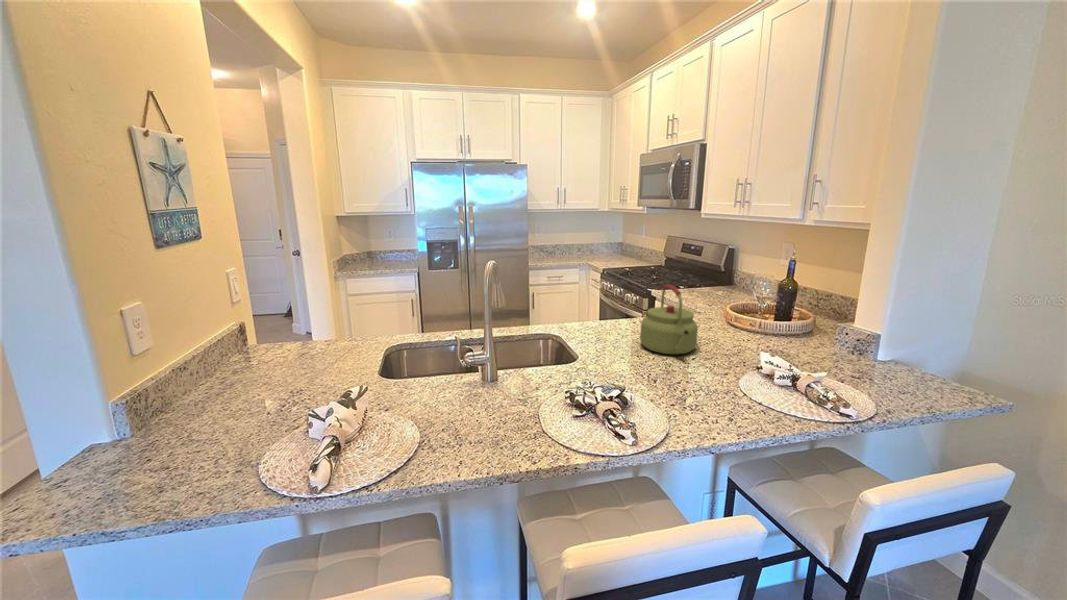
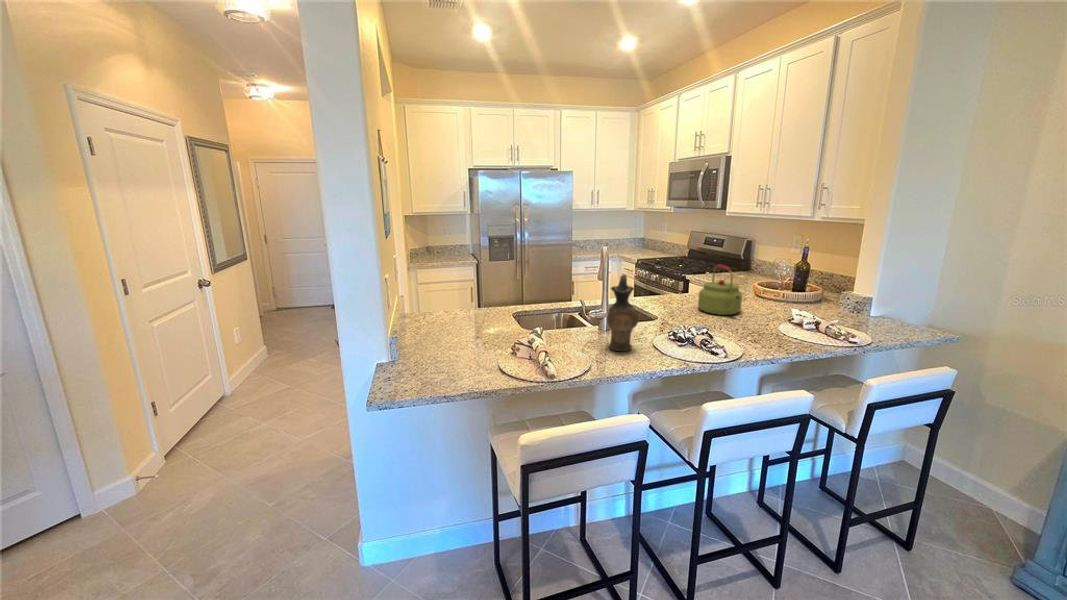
ceramic pitcher: none [460,306,507,423] -> present [607,274,638,351]

